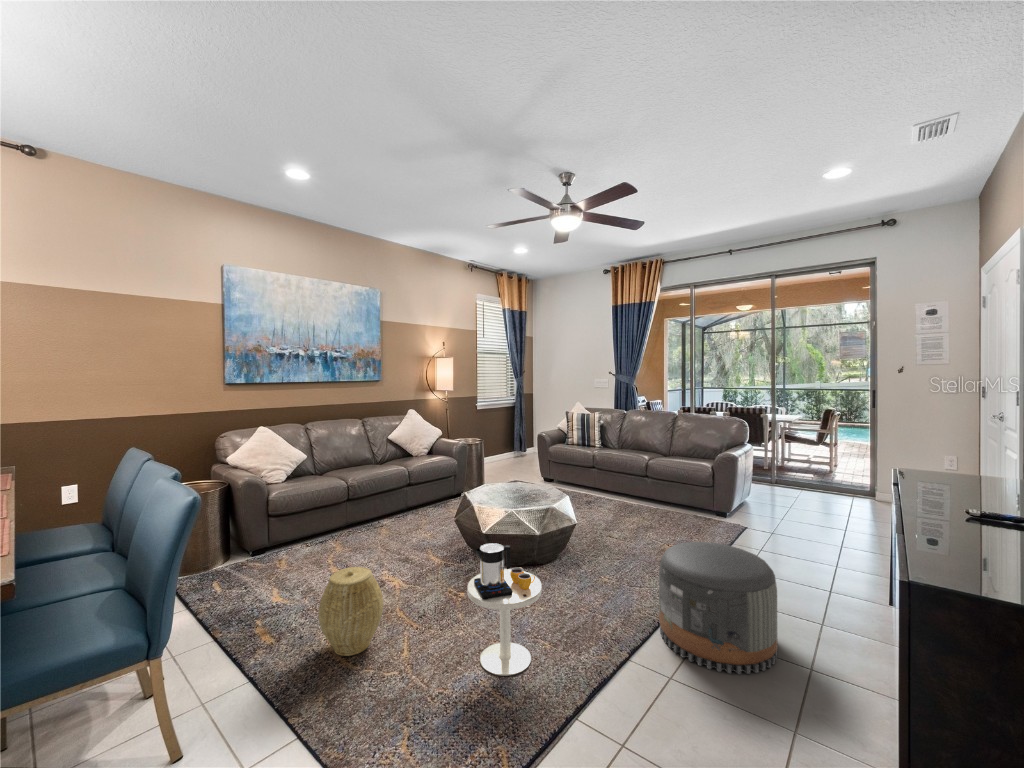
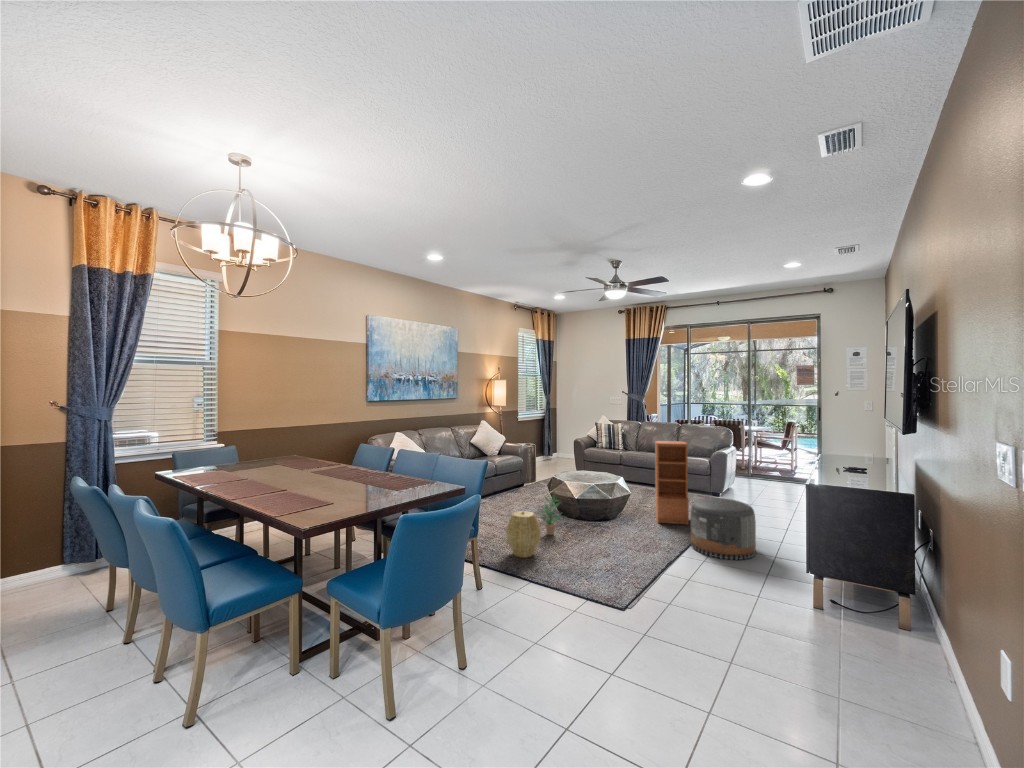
bookcase: none [617,439,667,575] -> present [655,441,689,525]
potted plant: none [414,527,451,596] -> present [541,495,560,535]
side table: present [467,543,542,676] -> none [592,495,633,562]

